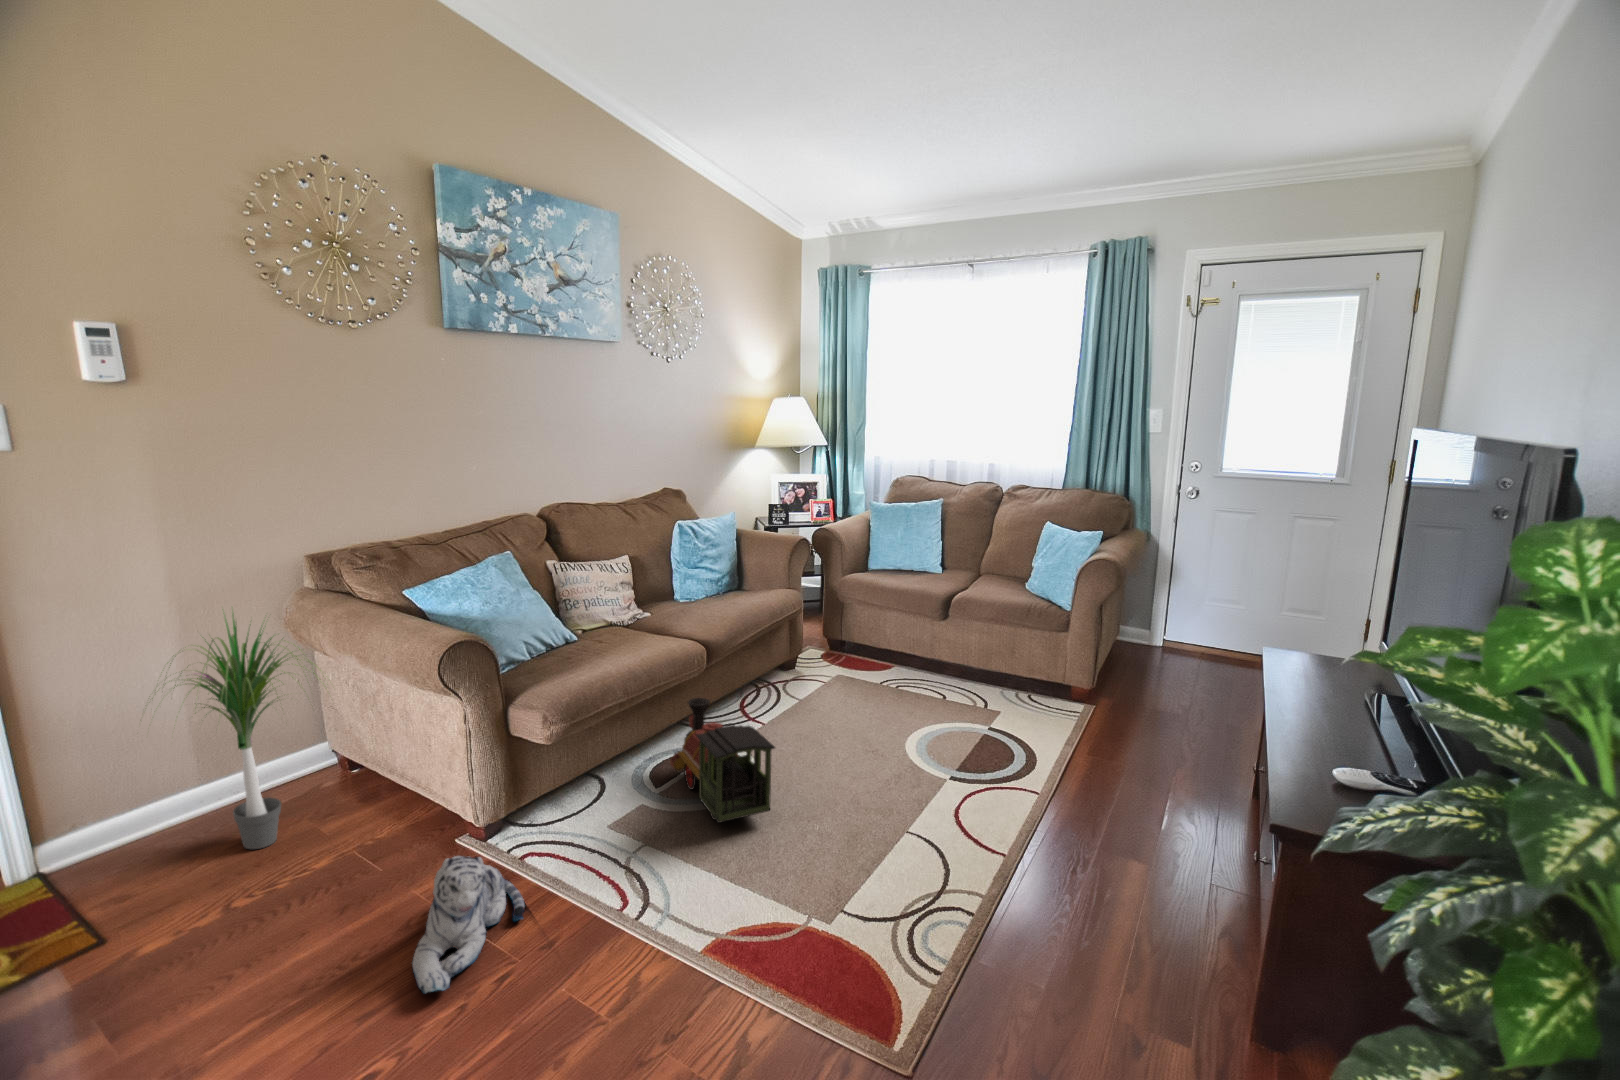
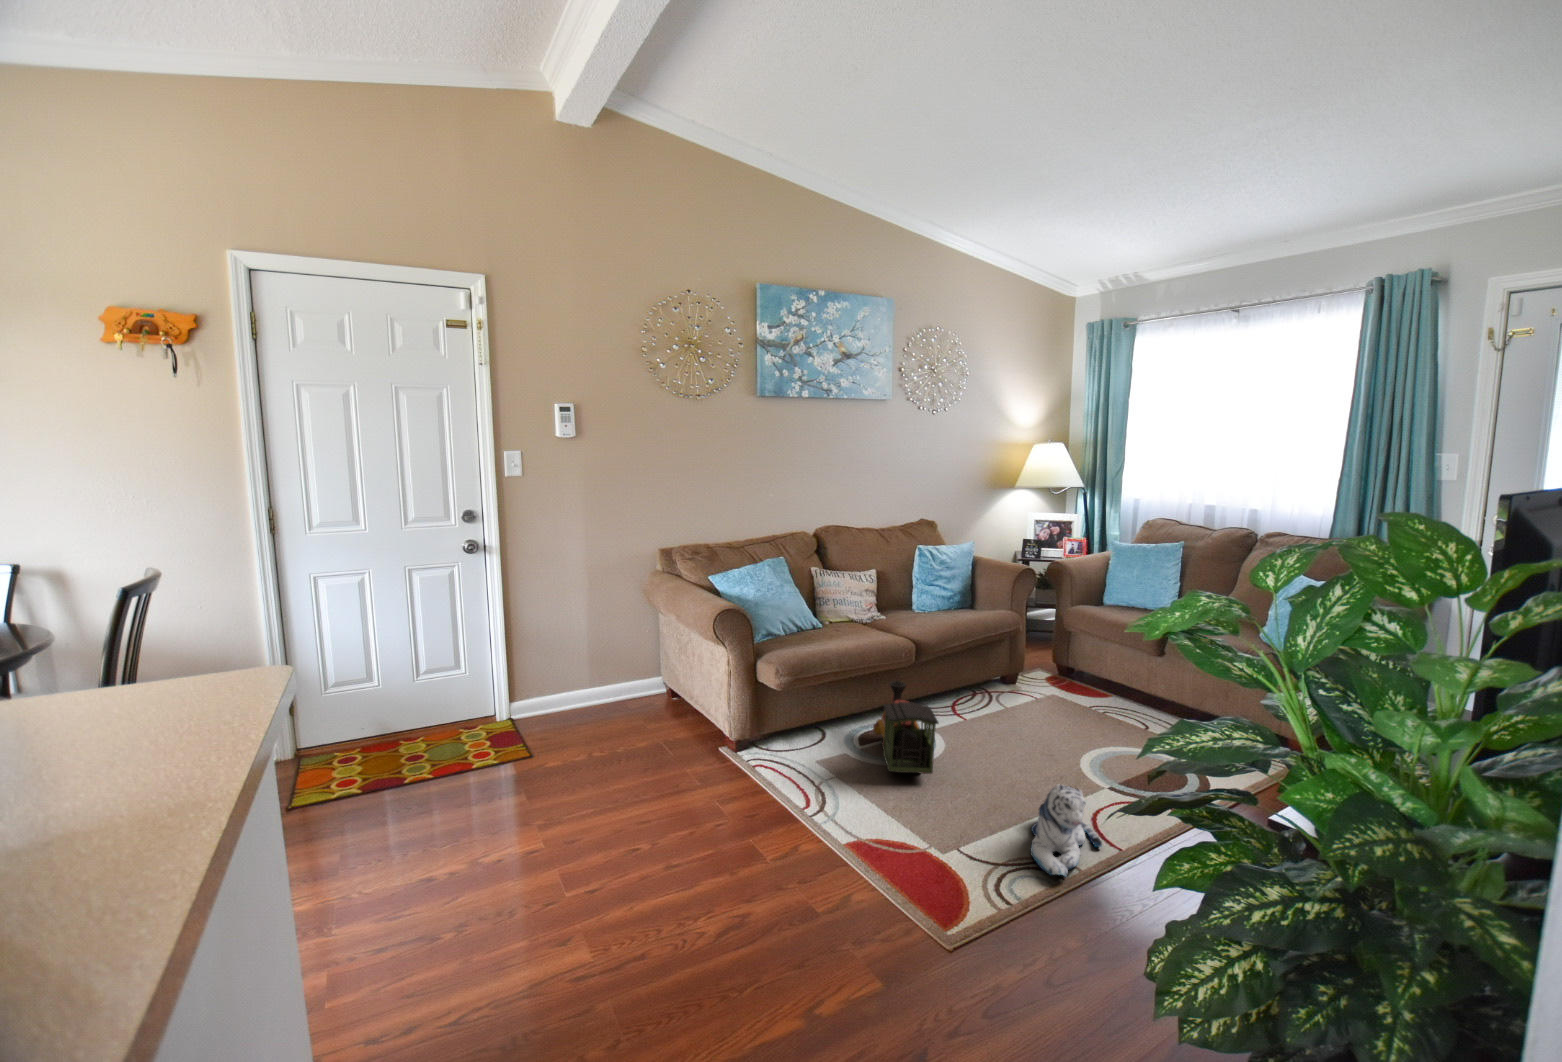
potted plant: present [152,615,315,849] -> none [561,571,664,727]
plush toy: present [412,856,525,994] -> present [1030,785,1102,876]

